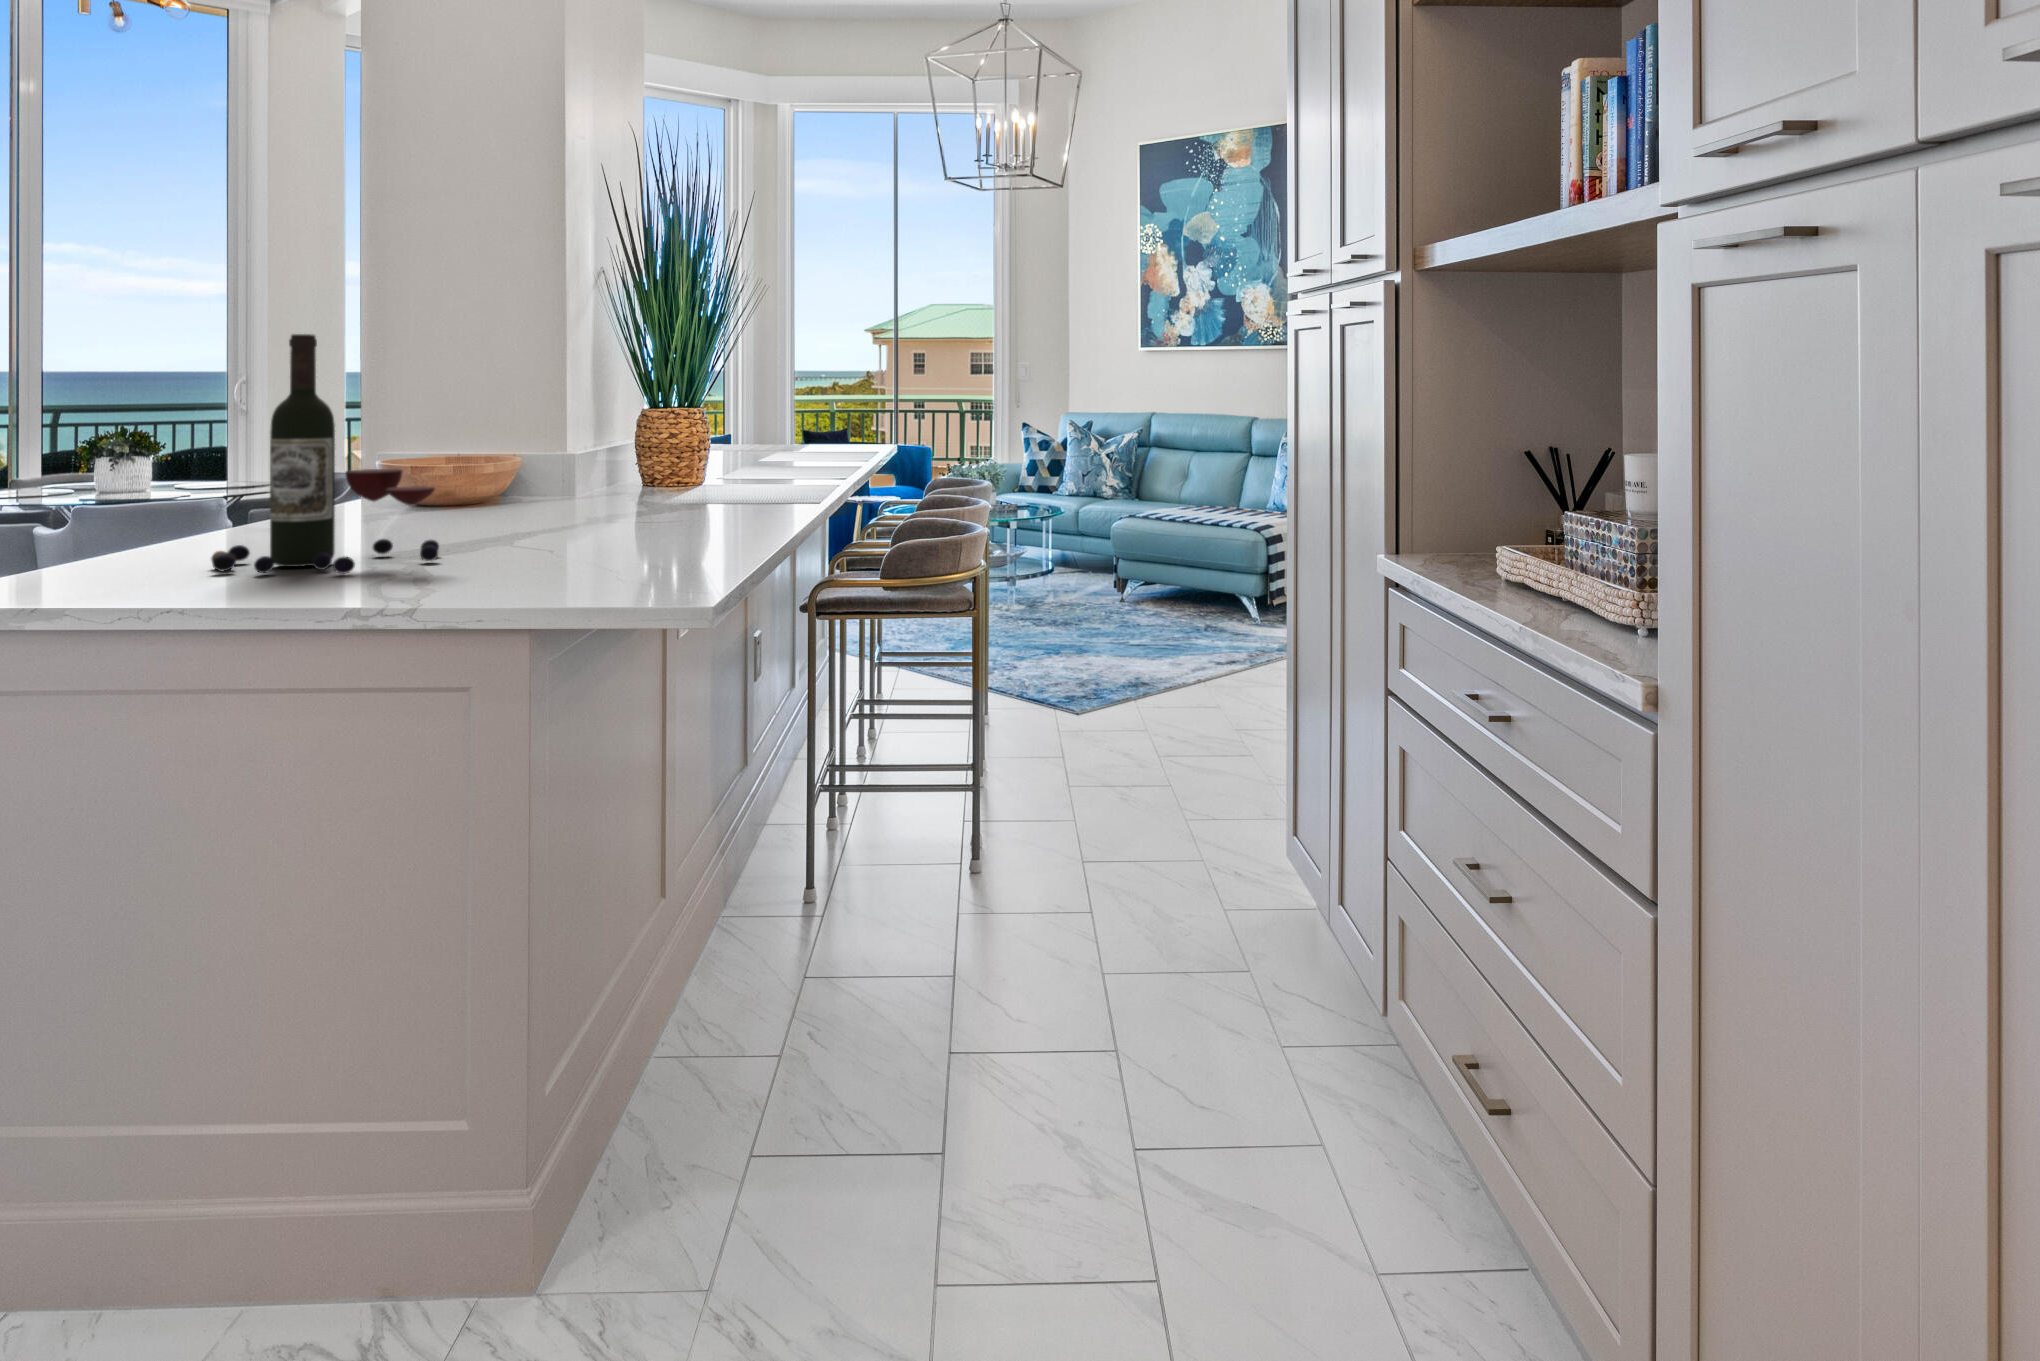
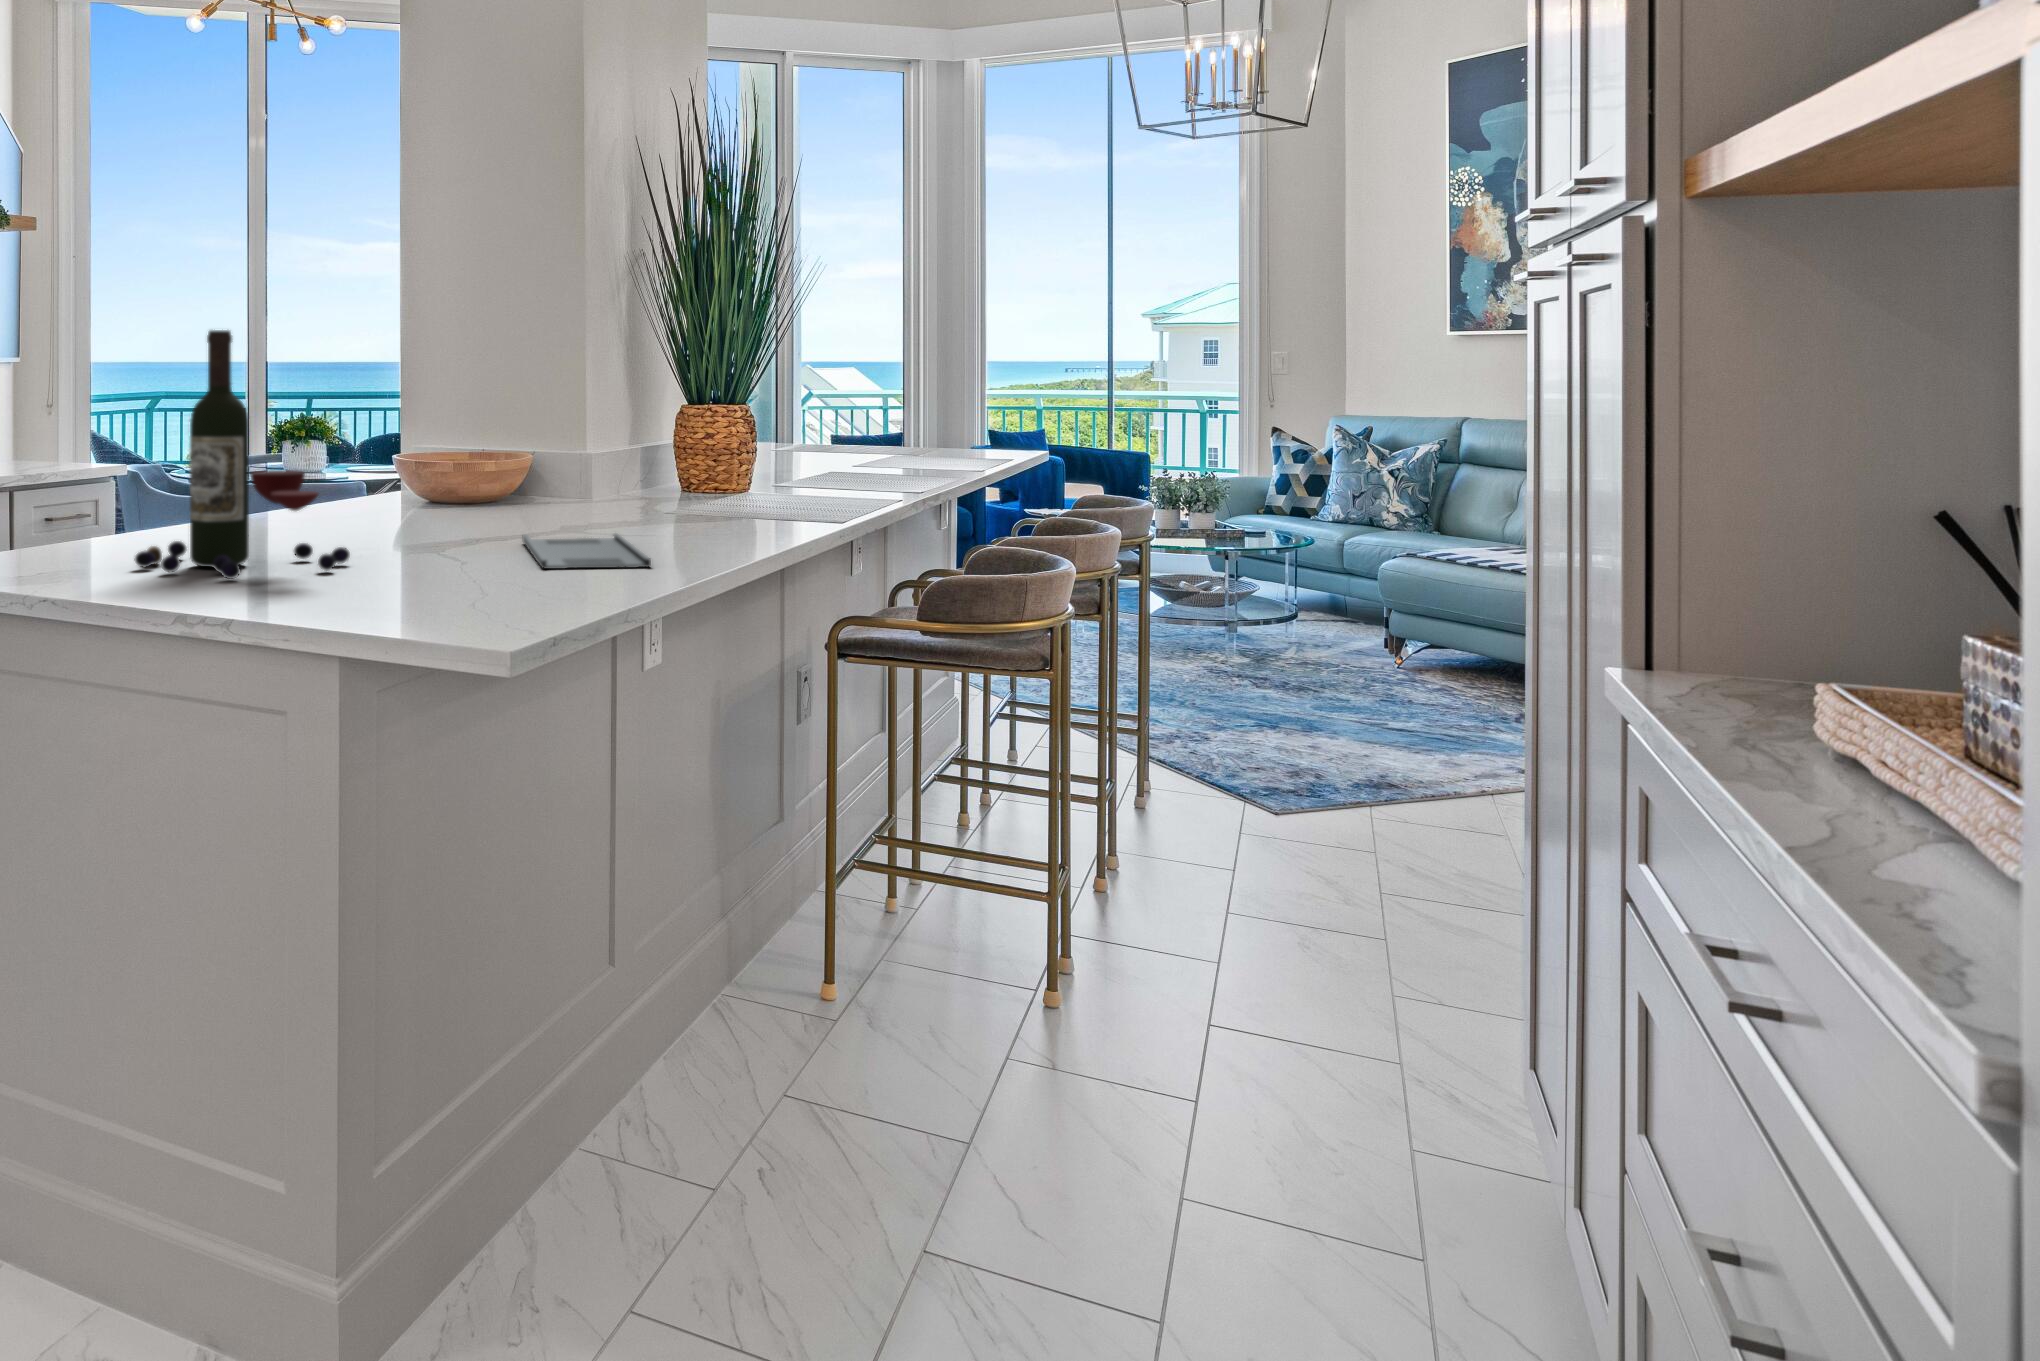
tray: none [569,517,721,547] -> present [522,533,651,569]

